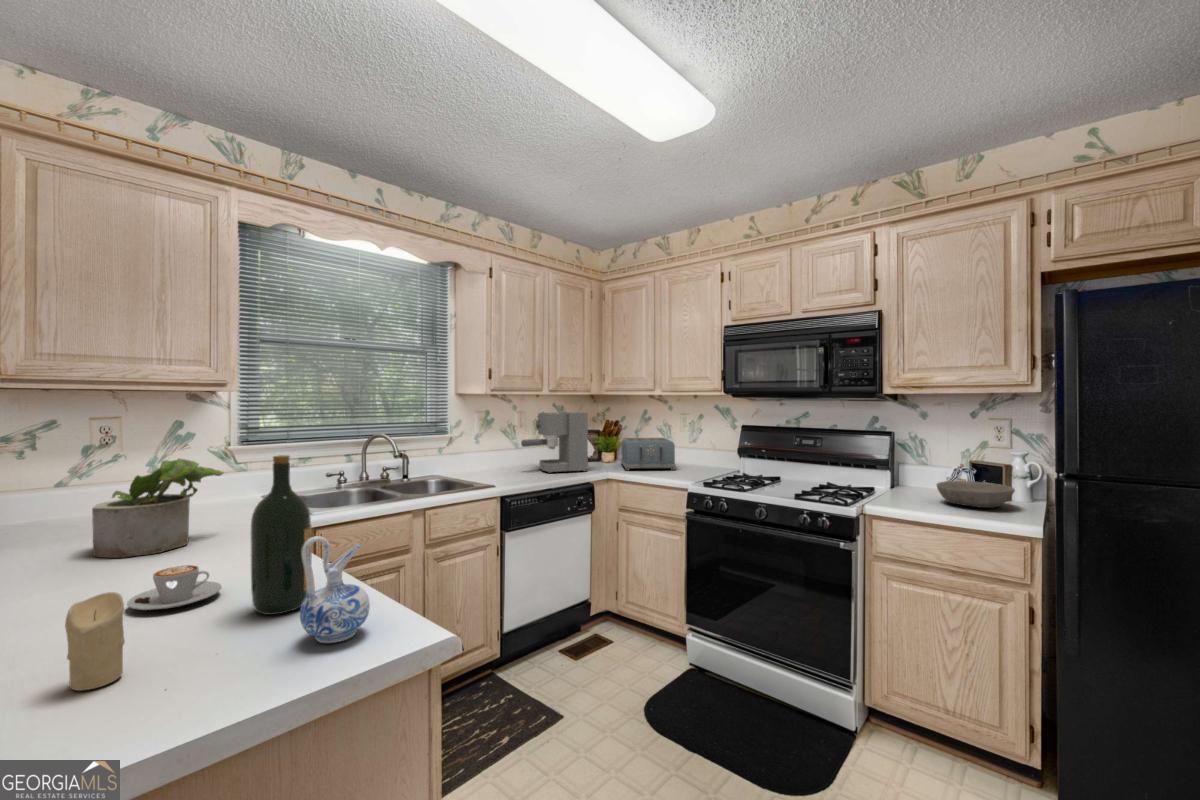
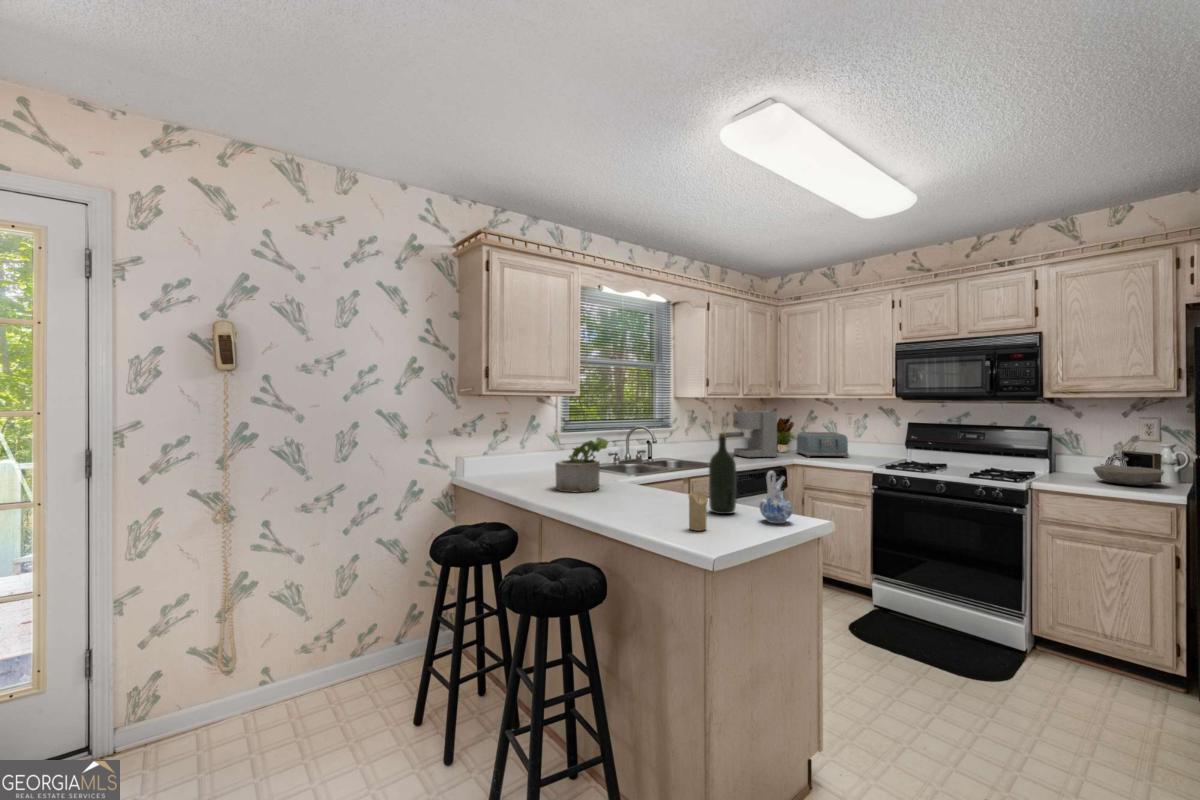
coffee cup: present [127,565,221,610] -> none [641,491,680,511]

